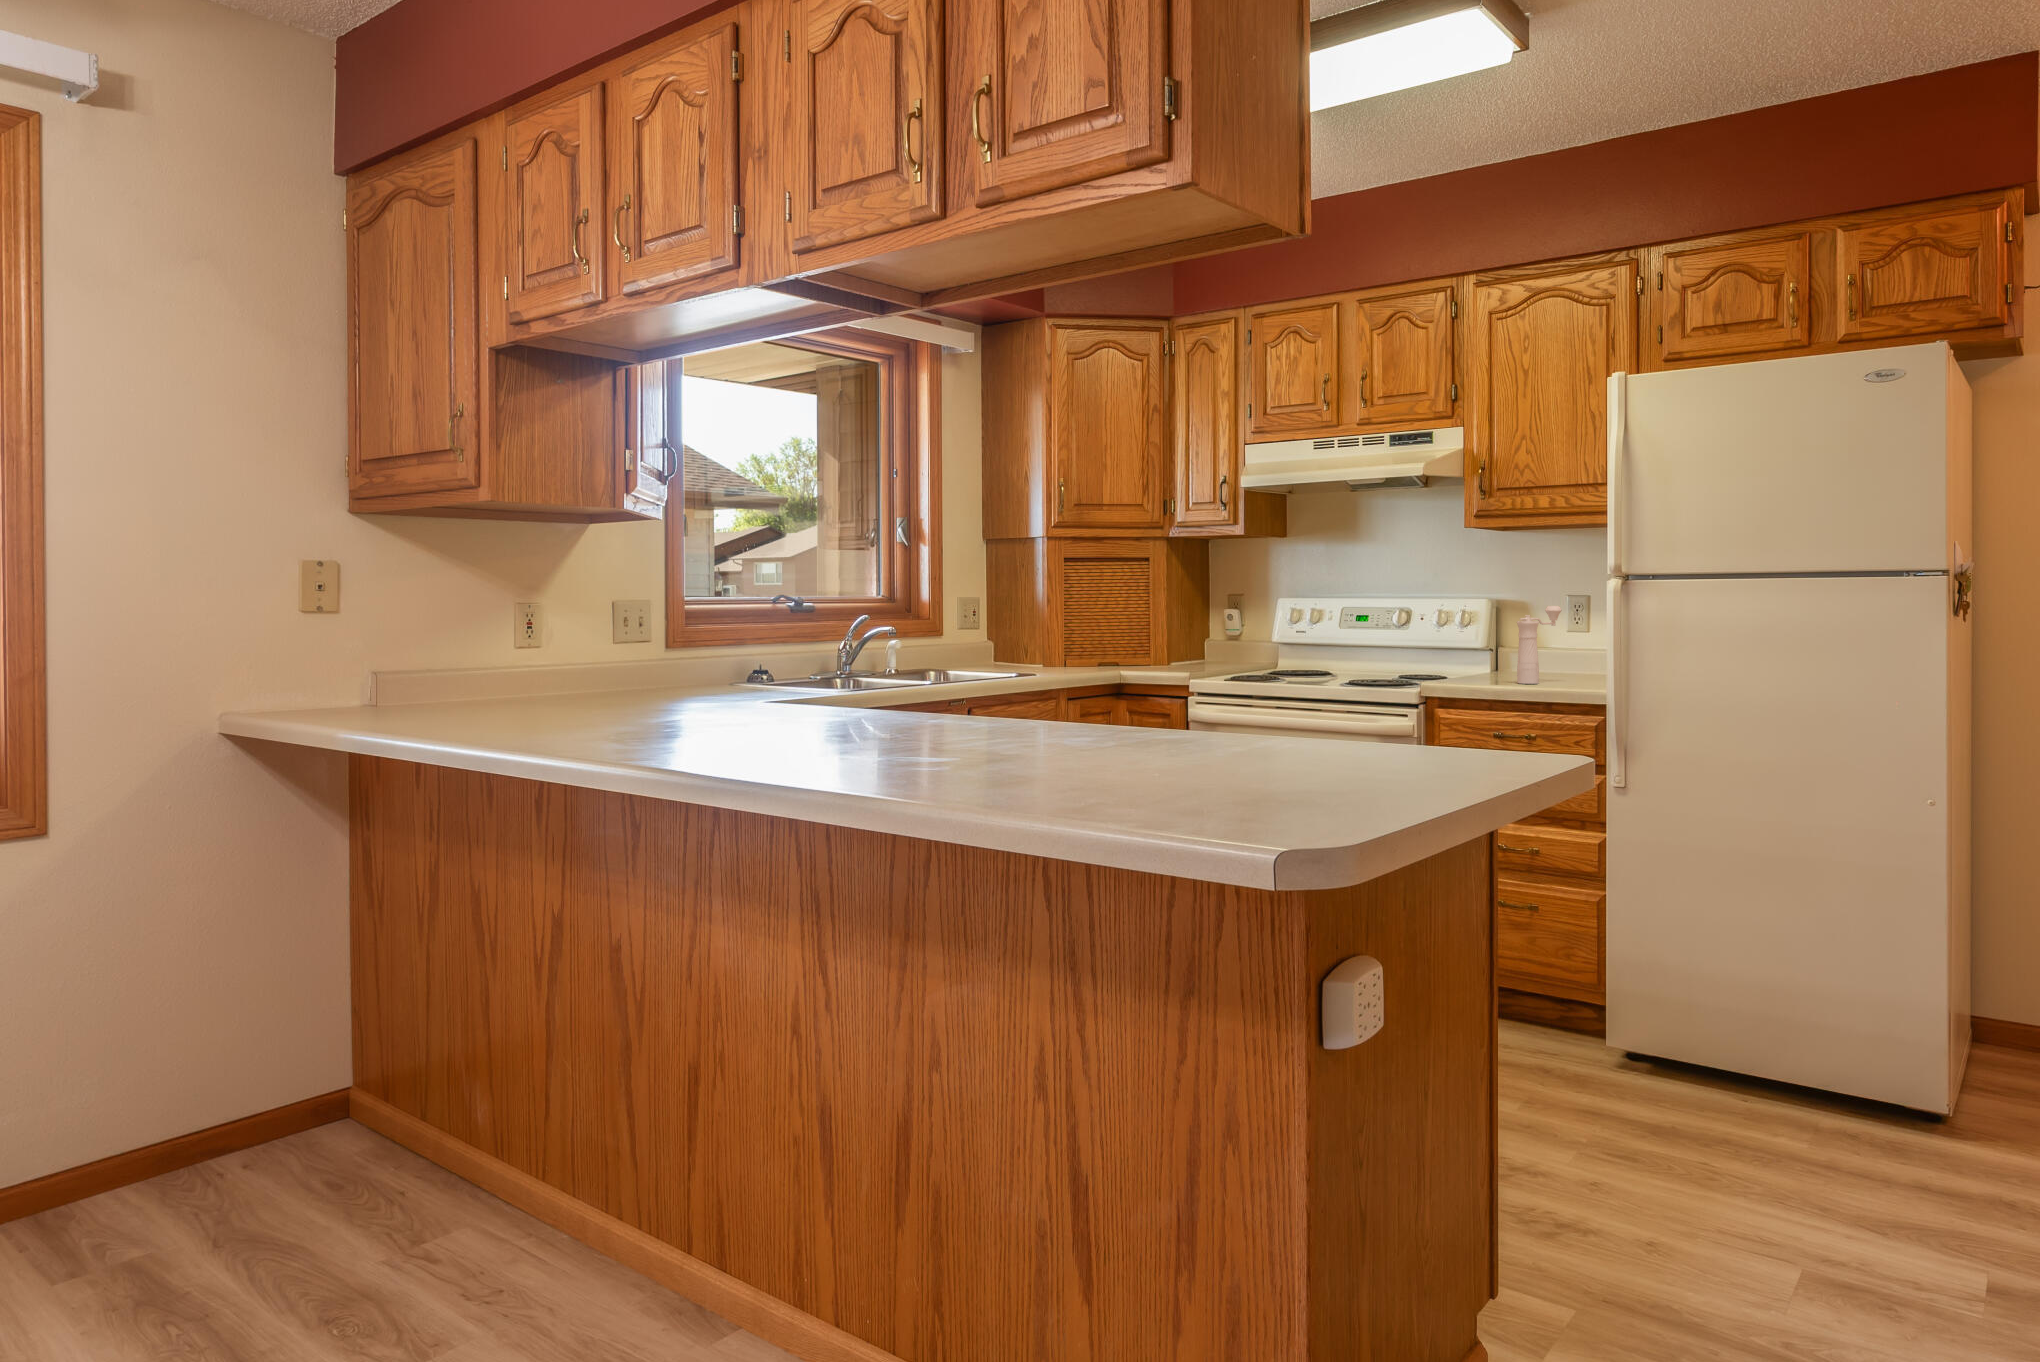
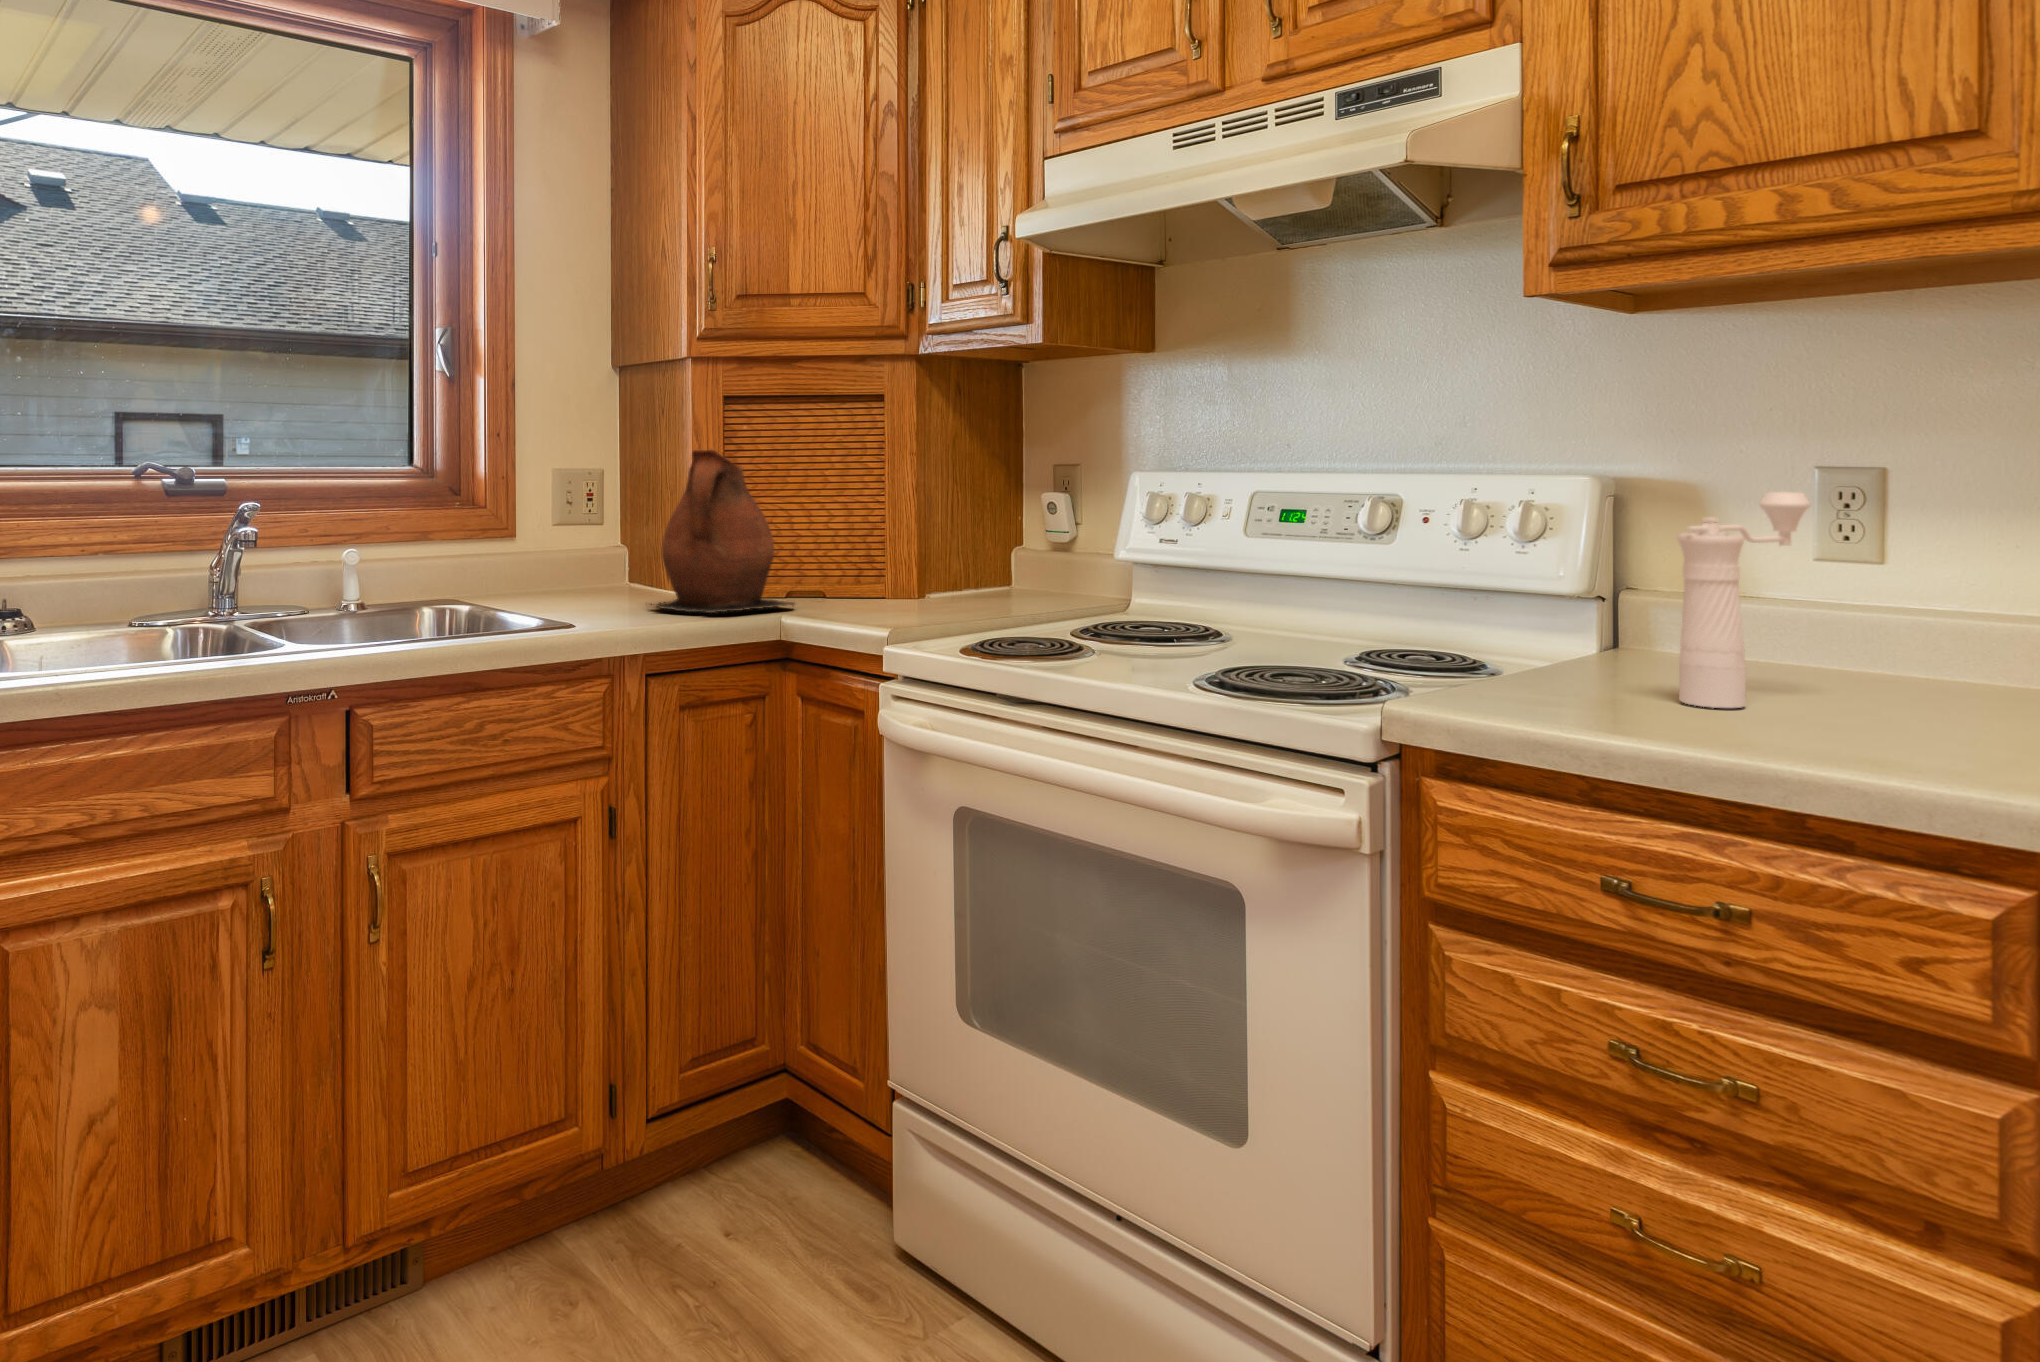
ceramic pitcher: none [1035,587,1113,670] -> present [650,450,795,613]

